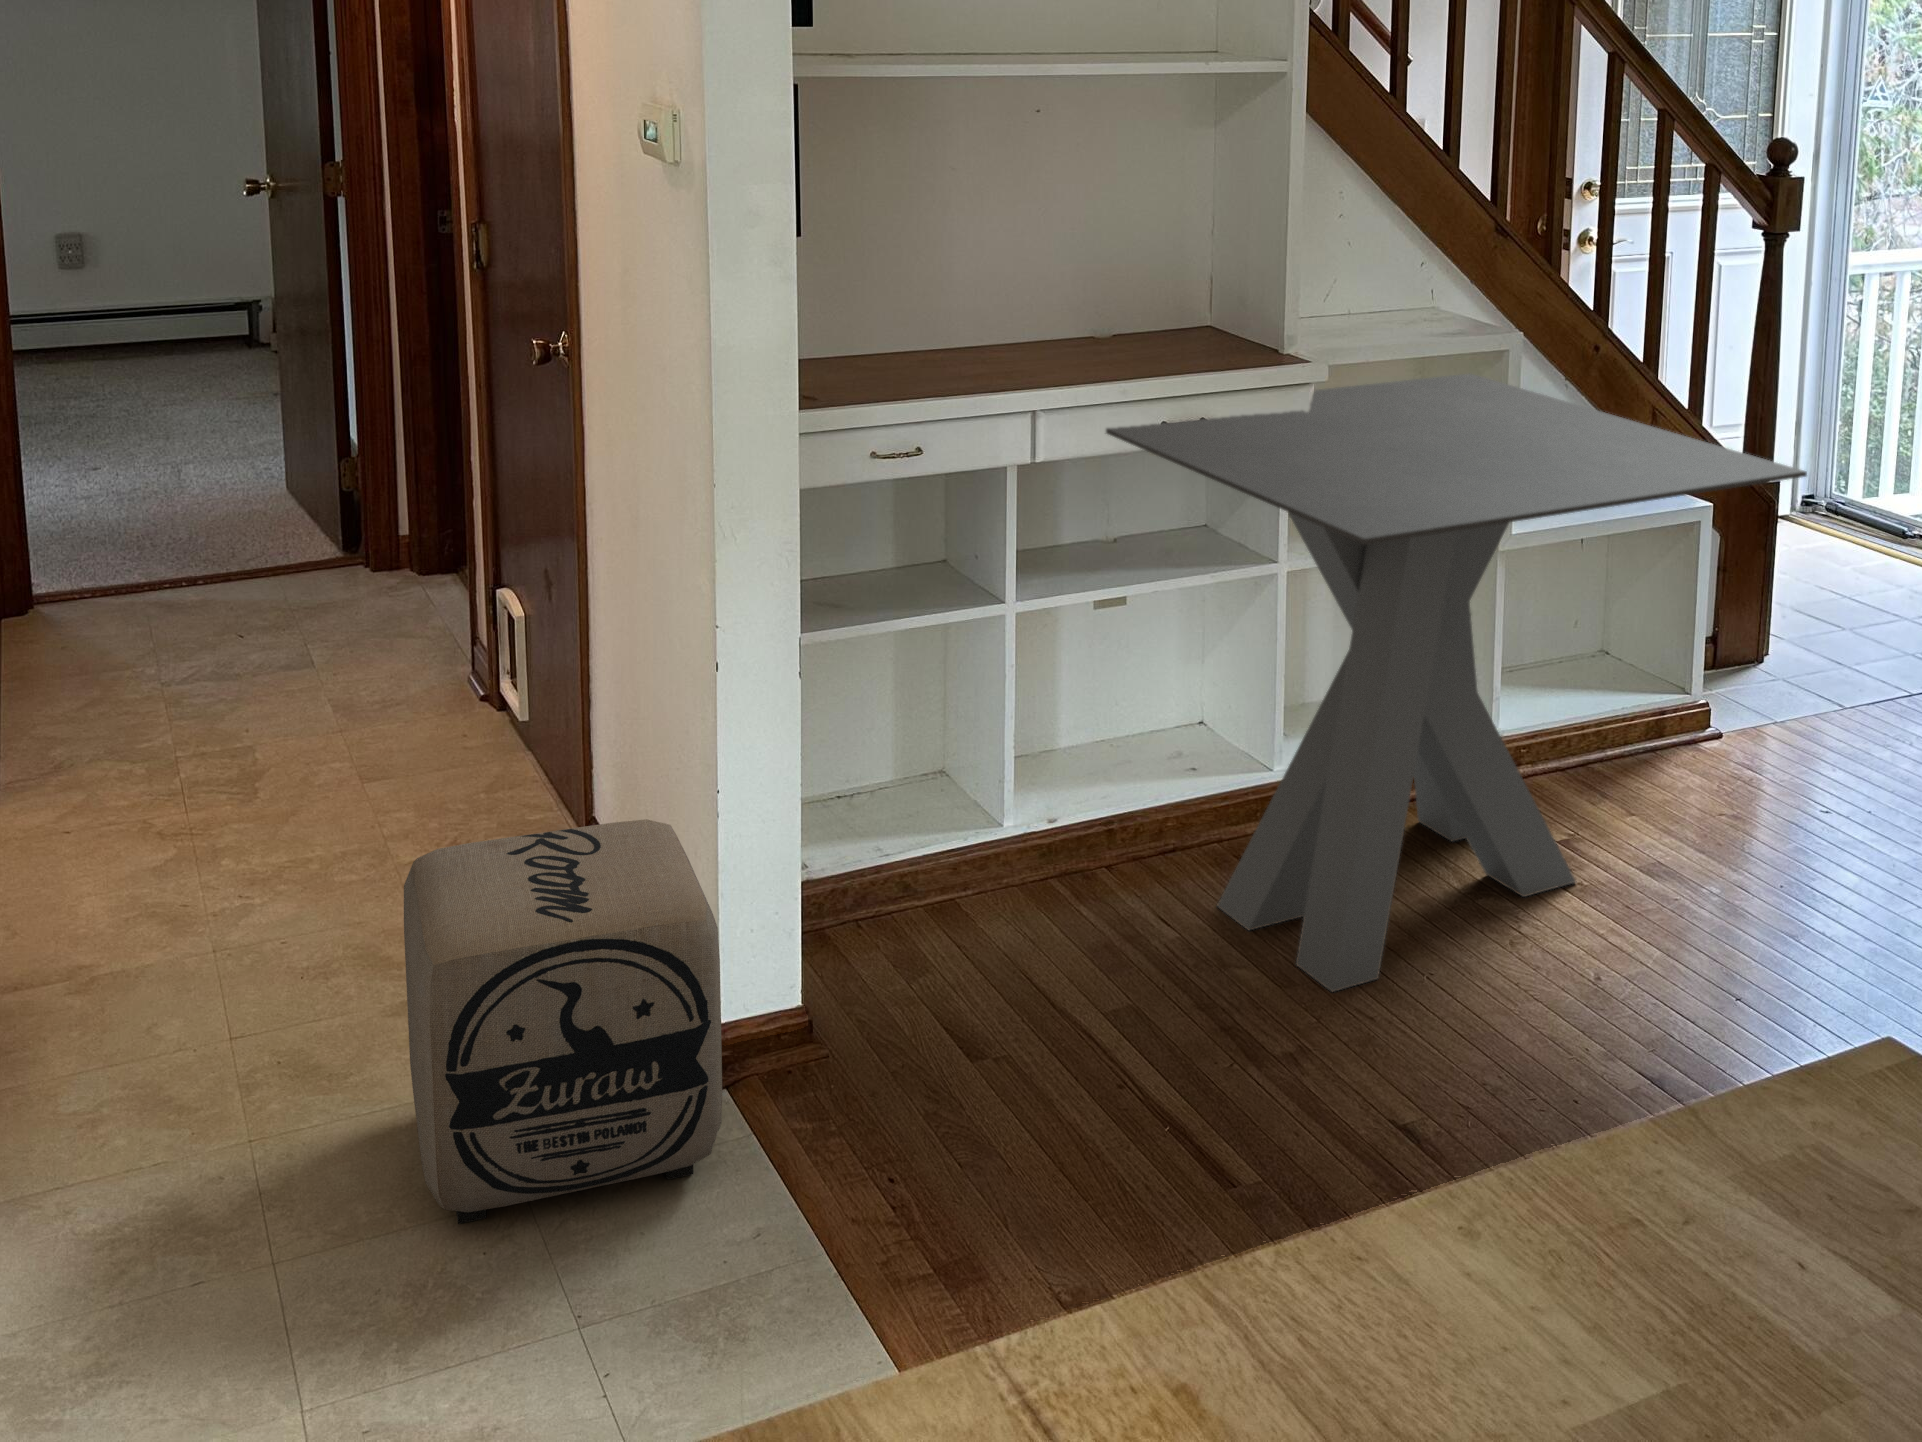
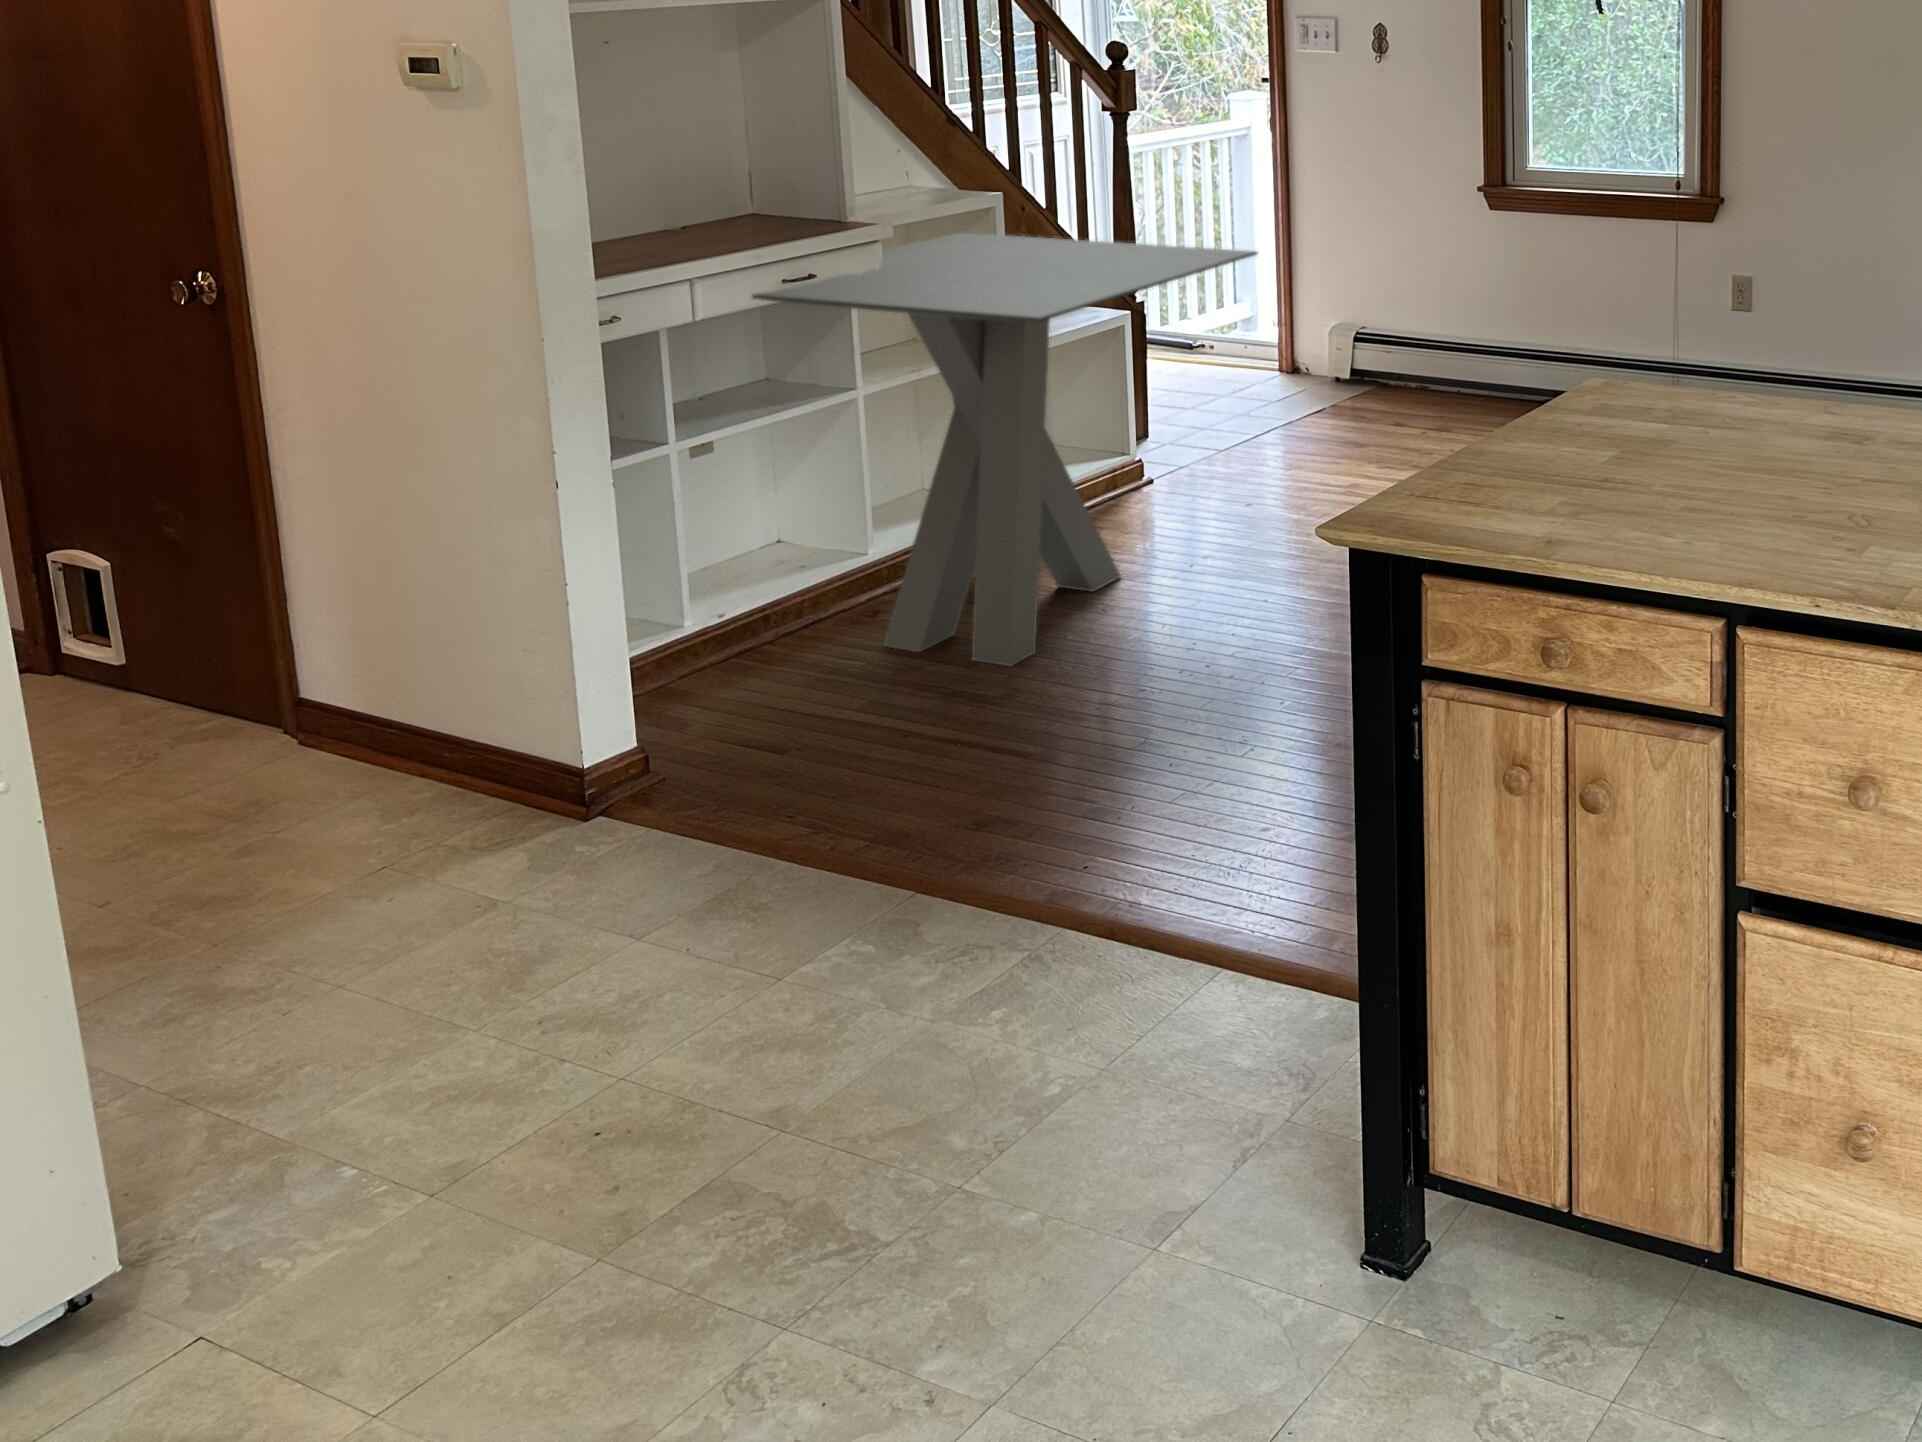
ottoman: present [404,819,722,1224] -> none [341,626,671,940]

